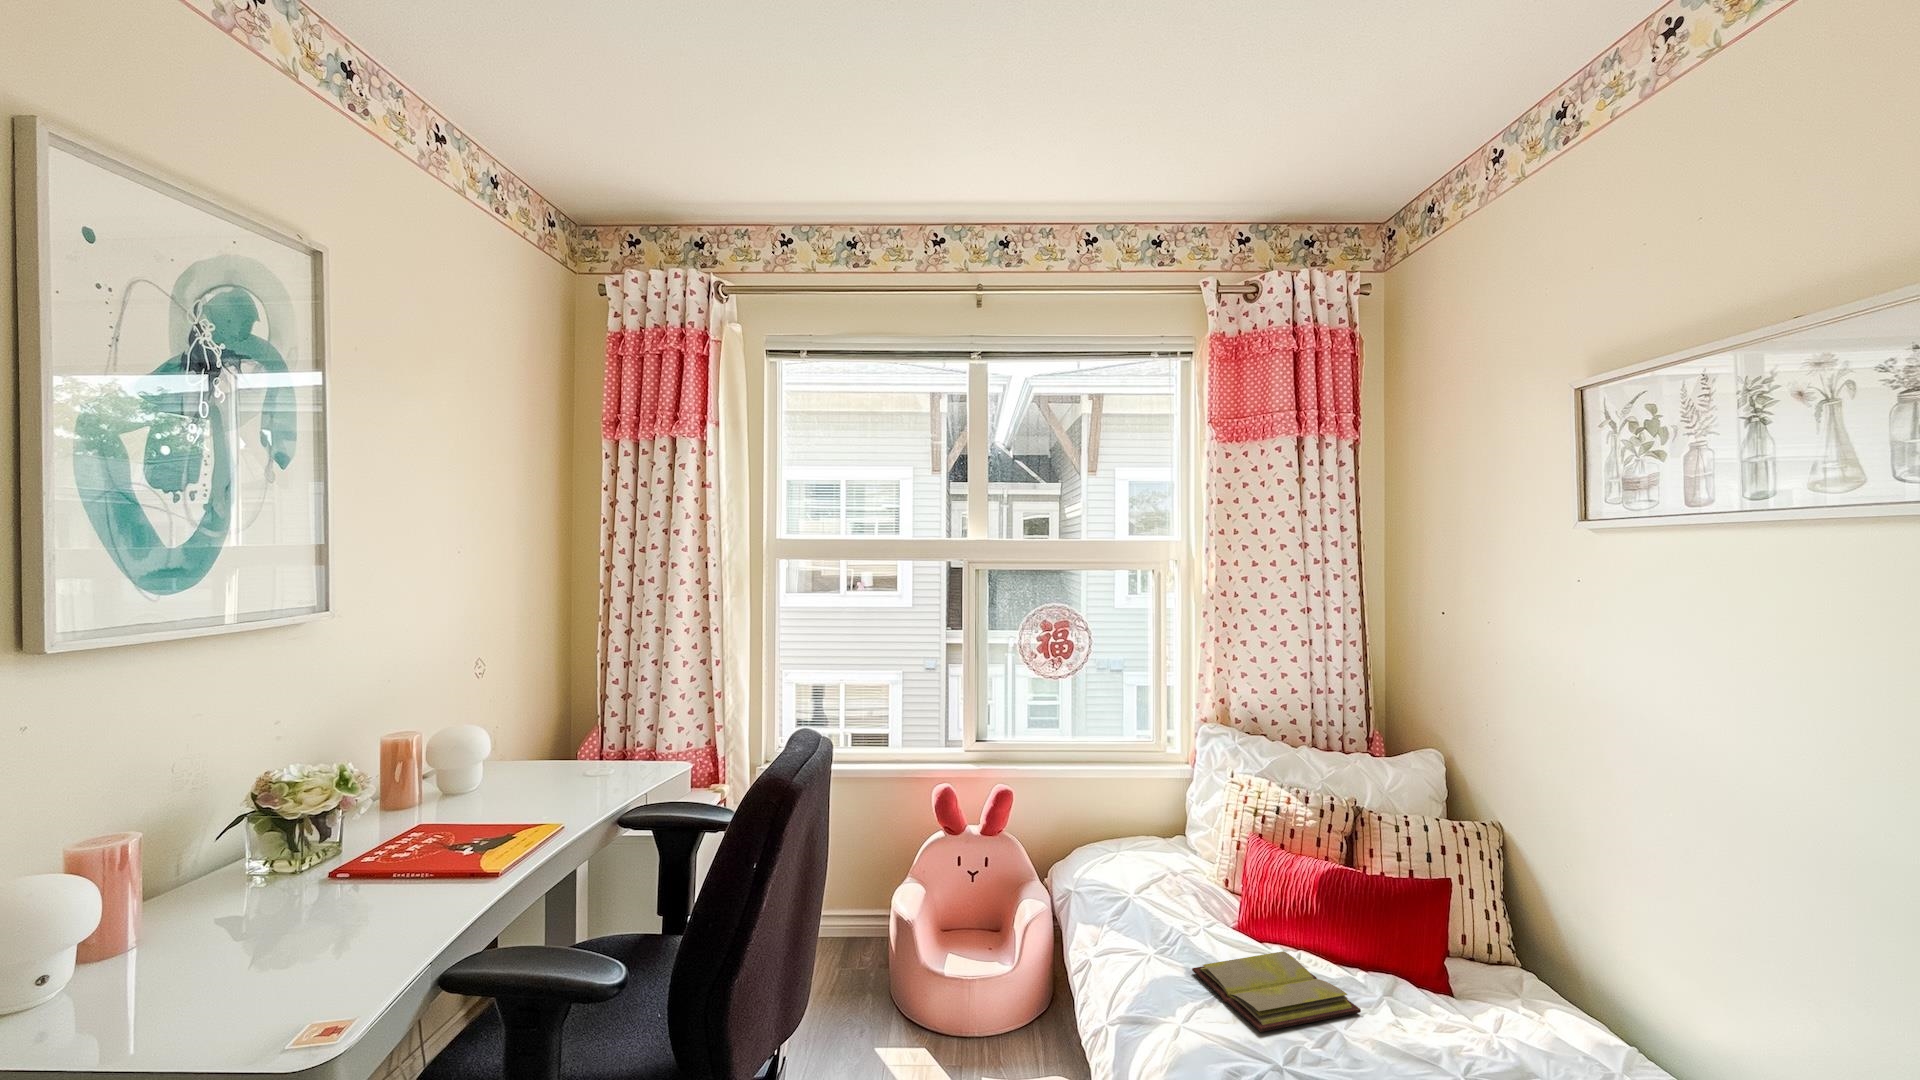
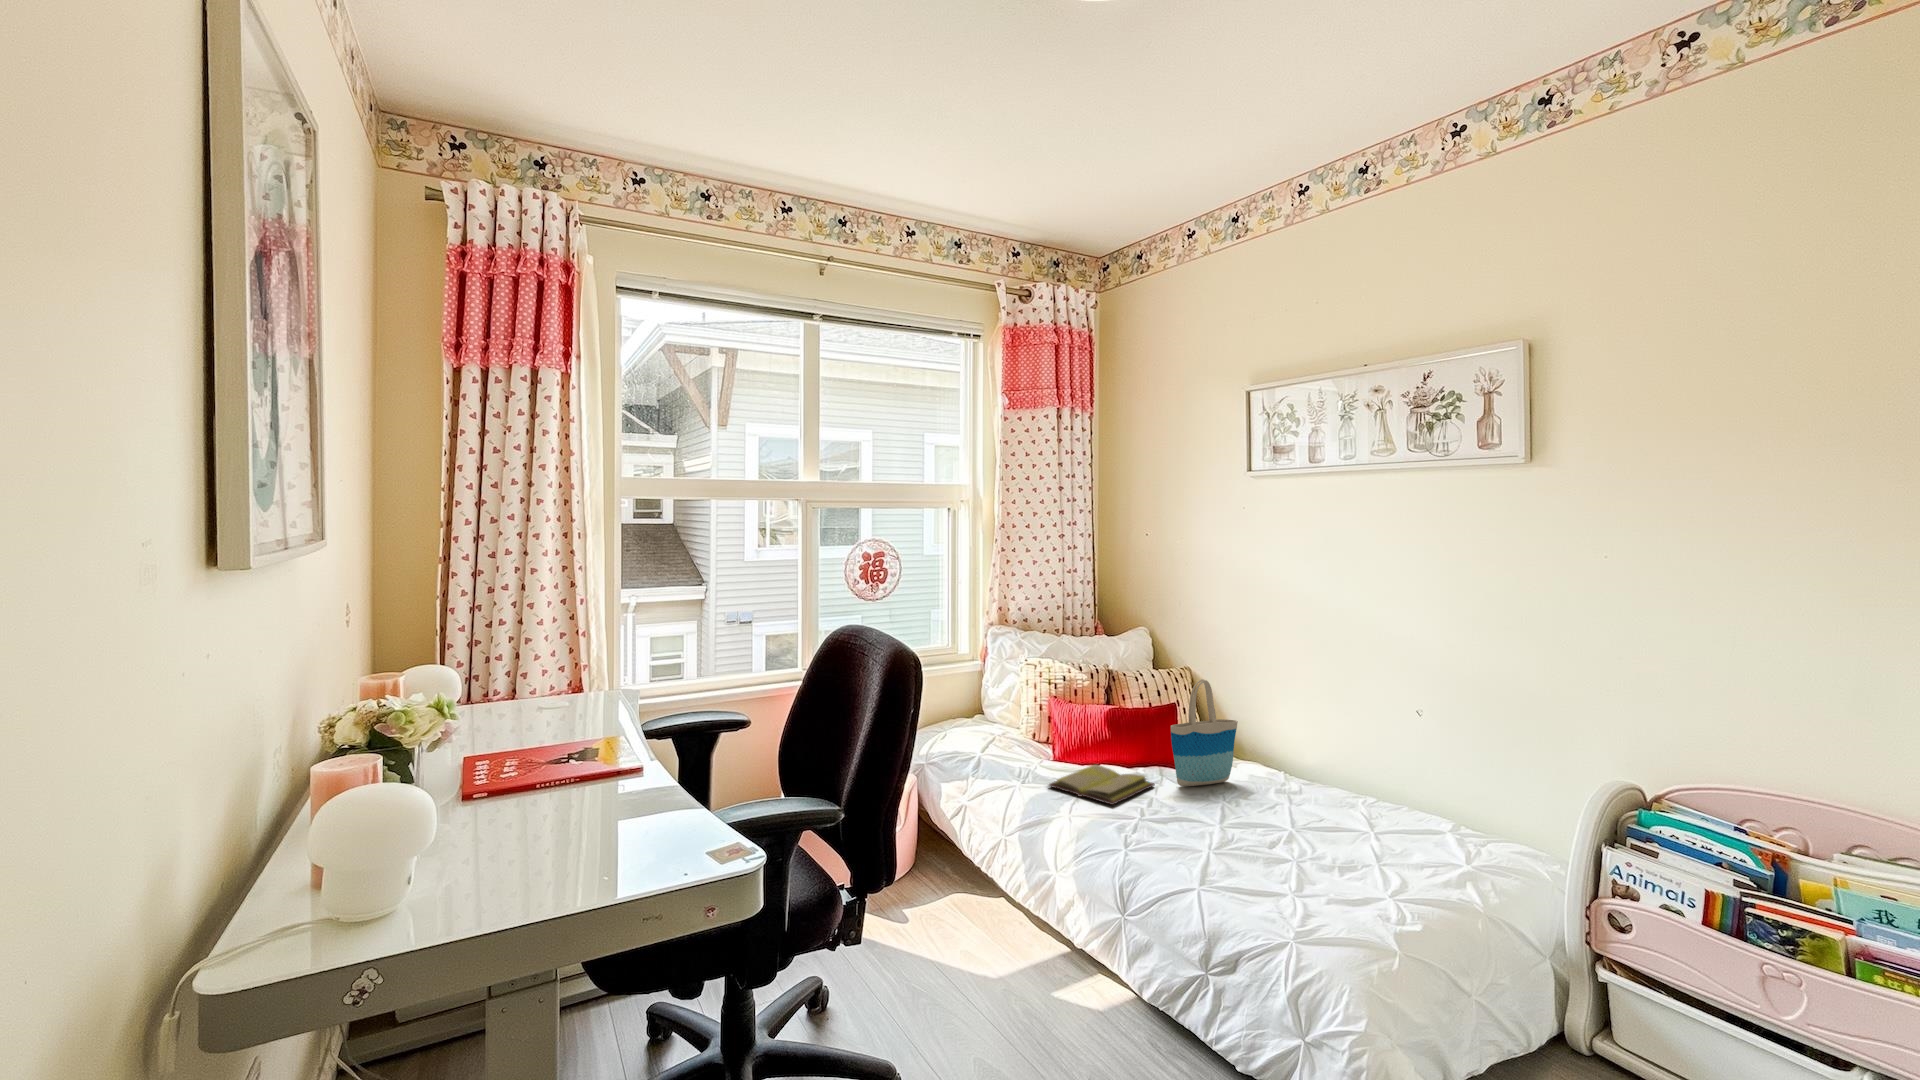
tote bag: none [1384,858,1523,1037] -> present [1171,679,1238,786]

